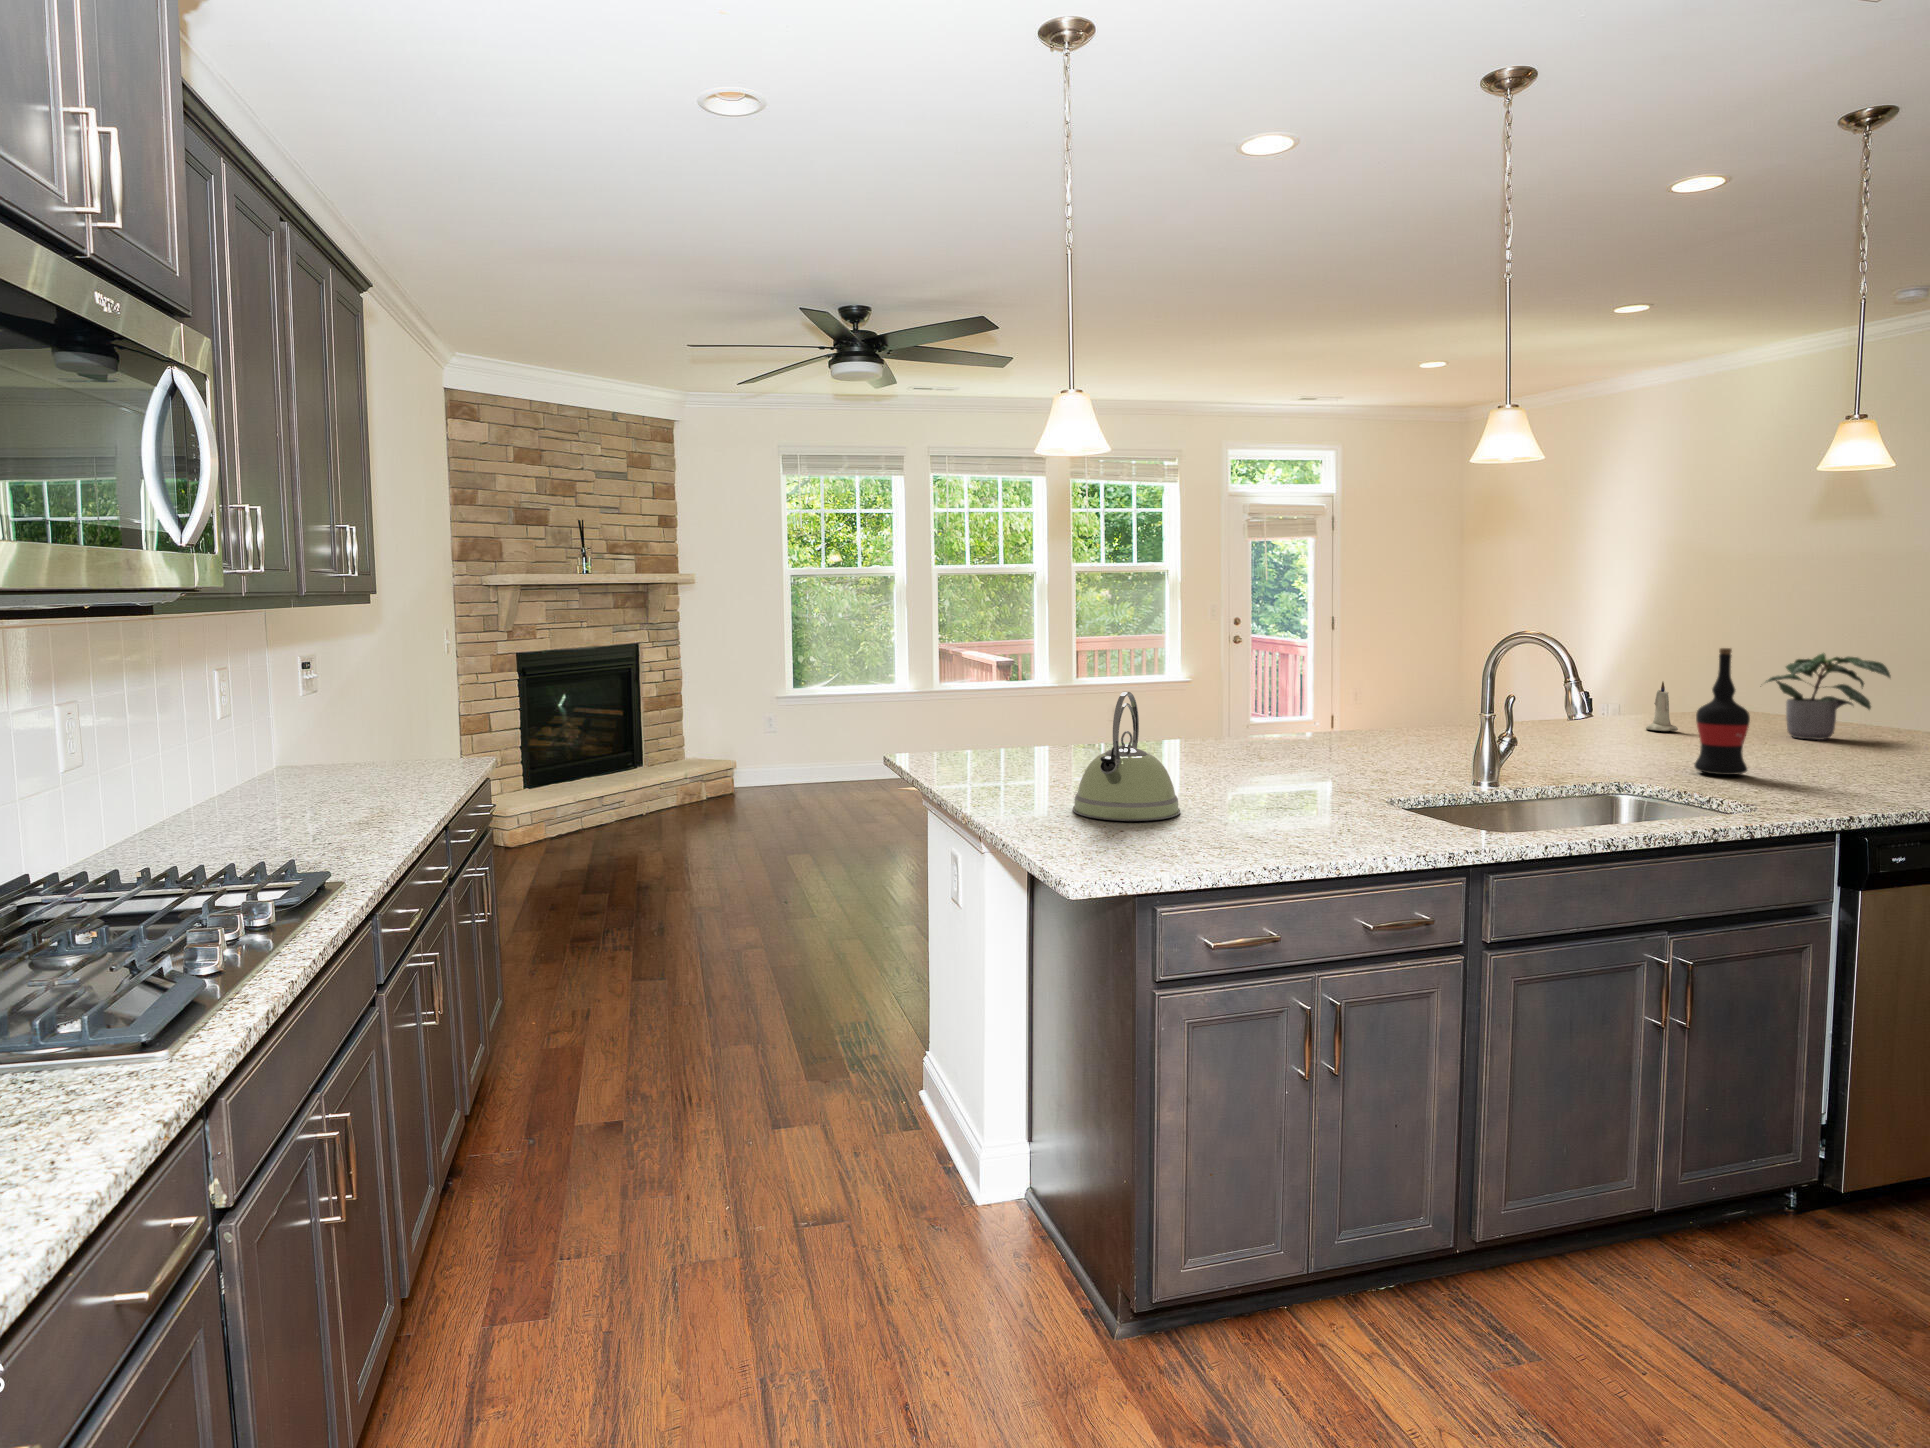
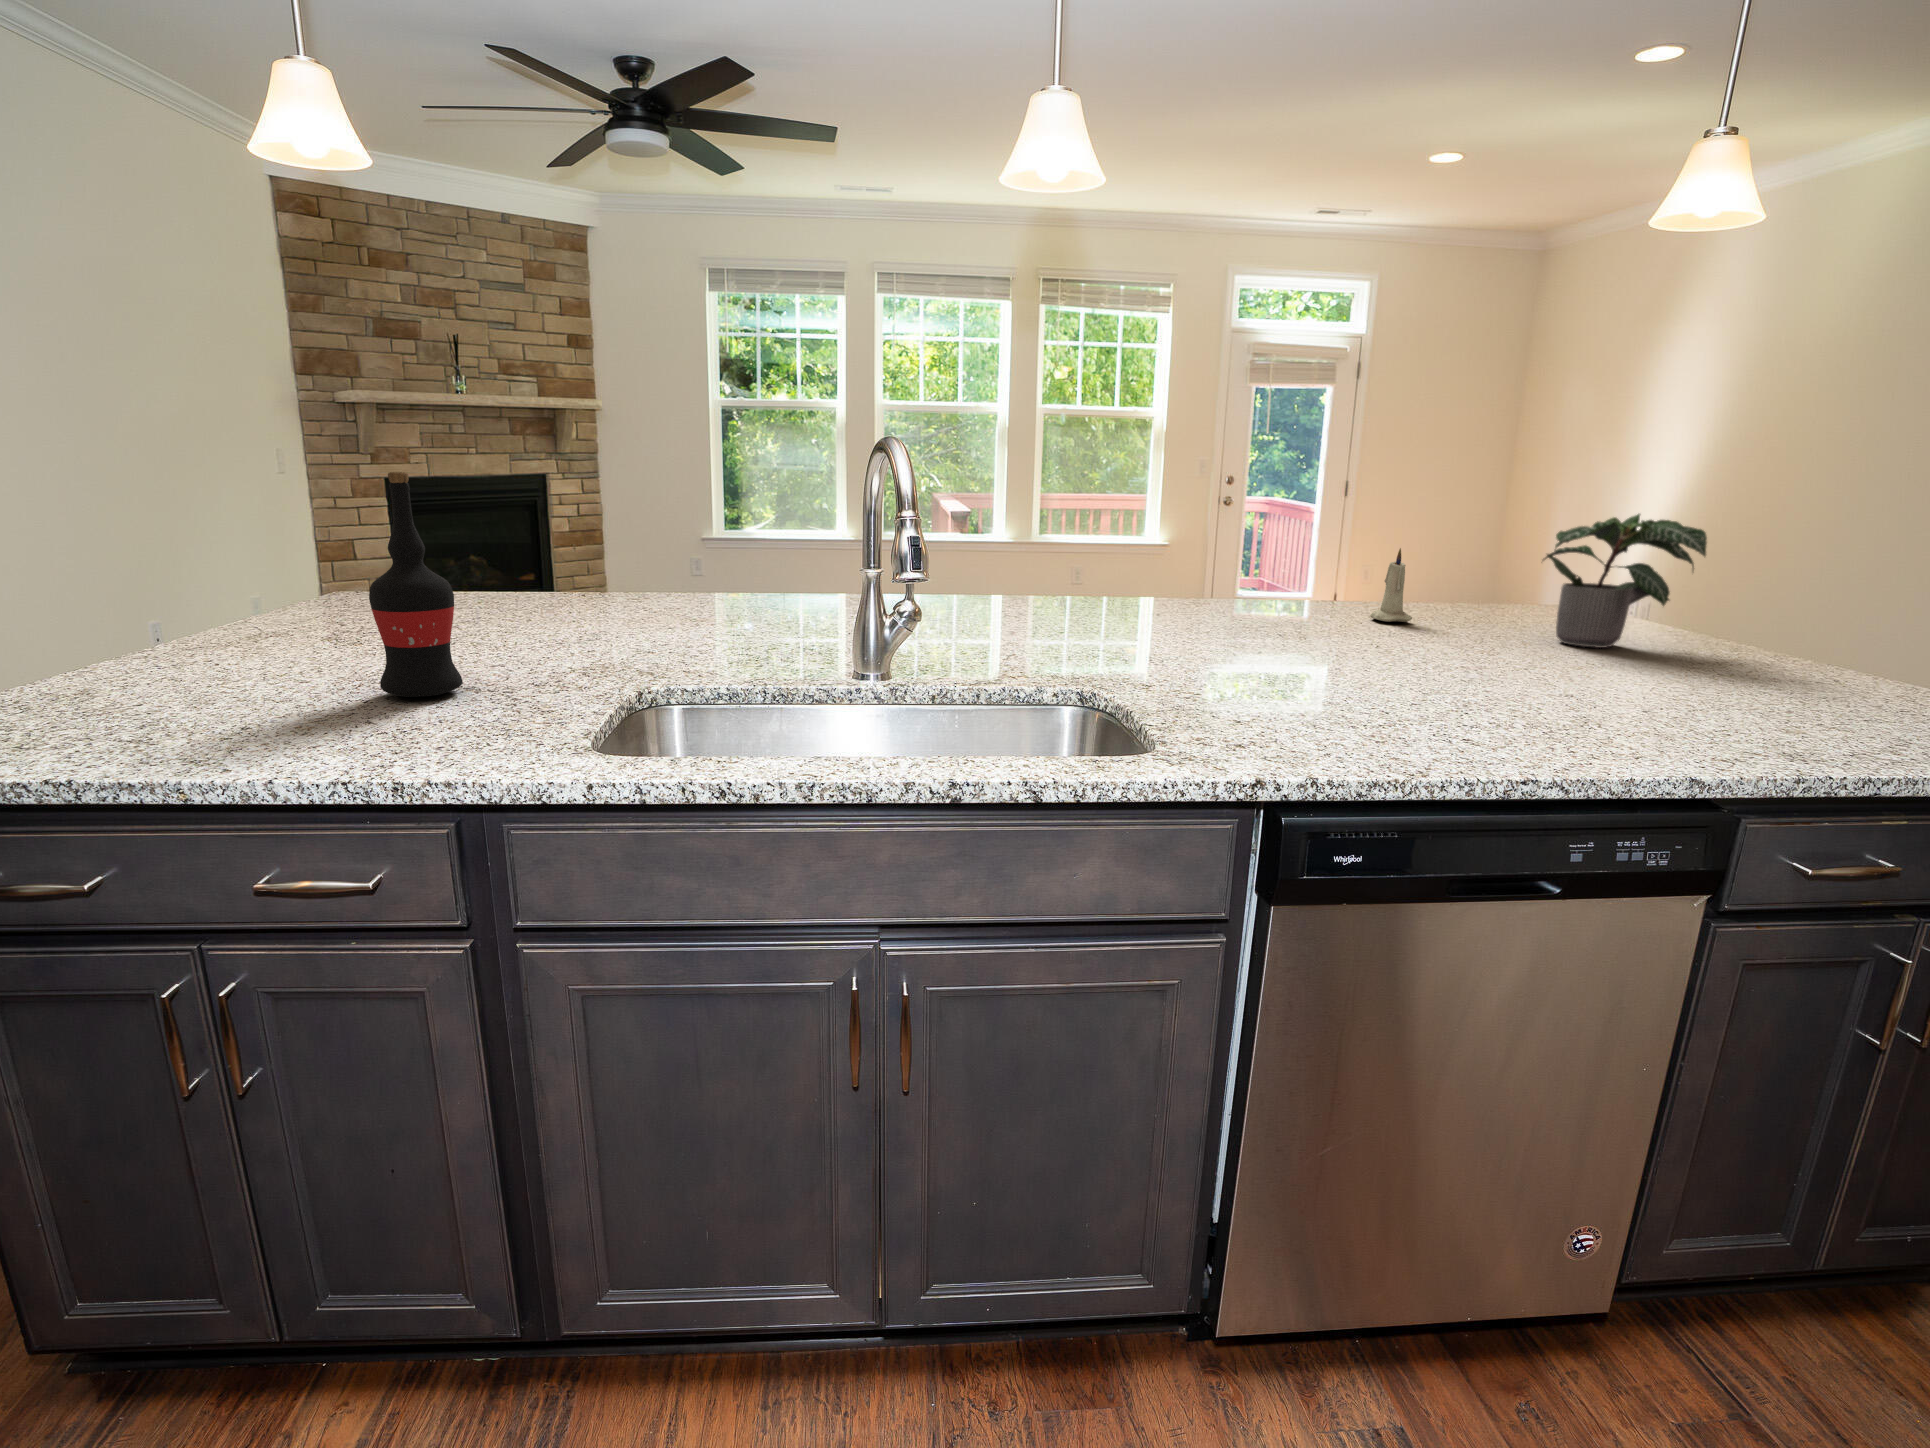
wine bottle: present [1694,648,1750,775] -> present [369,472,463,697]
kettle: present [1073,692,1180,821] -> none [122,504,334,693]

